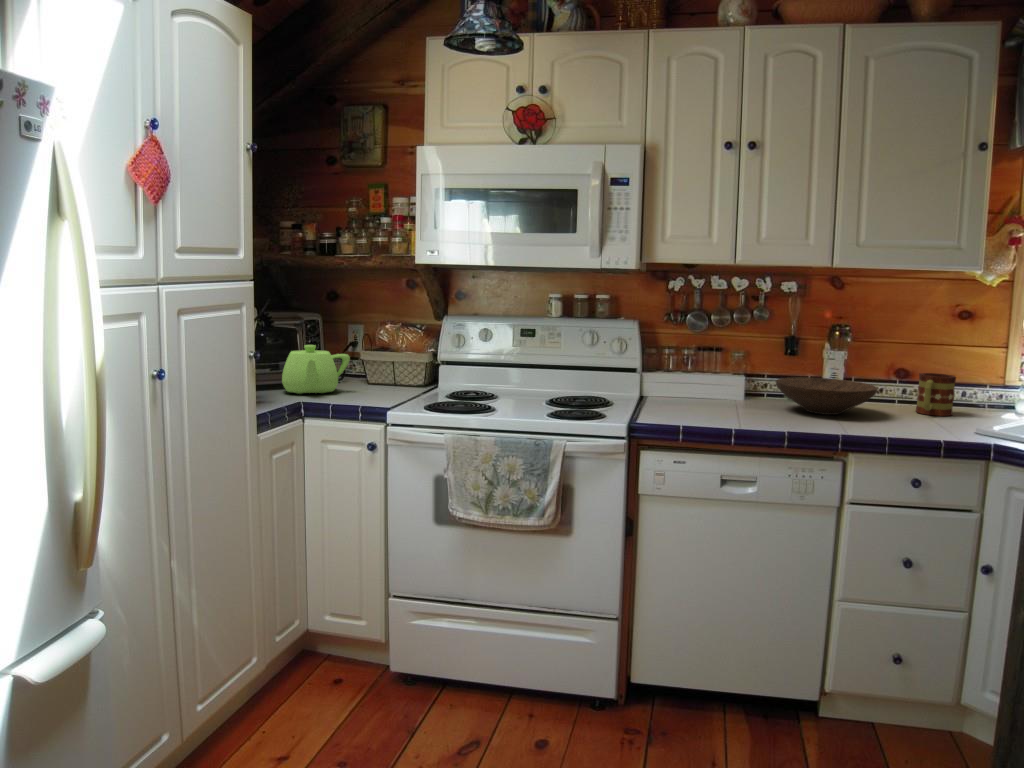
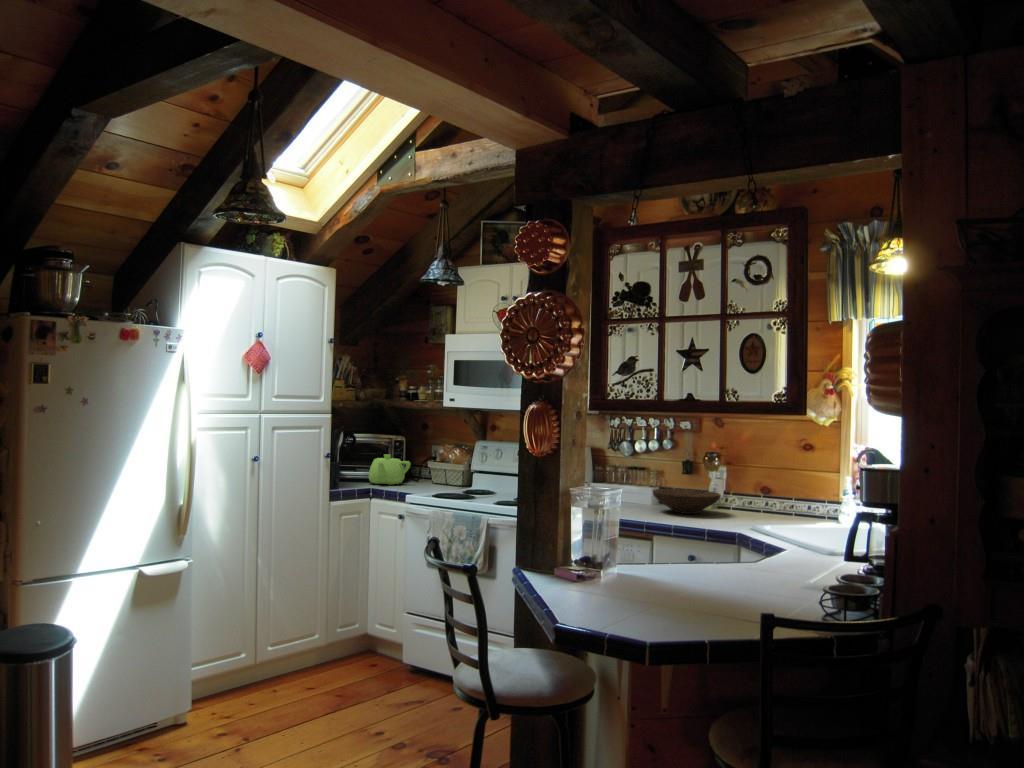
mug: present [916,373,956,416] -> none [751,489,783,520]

